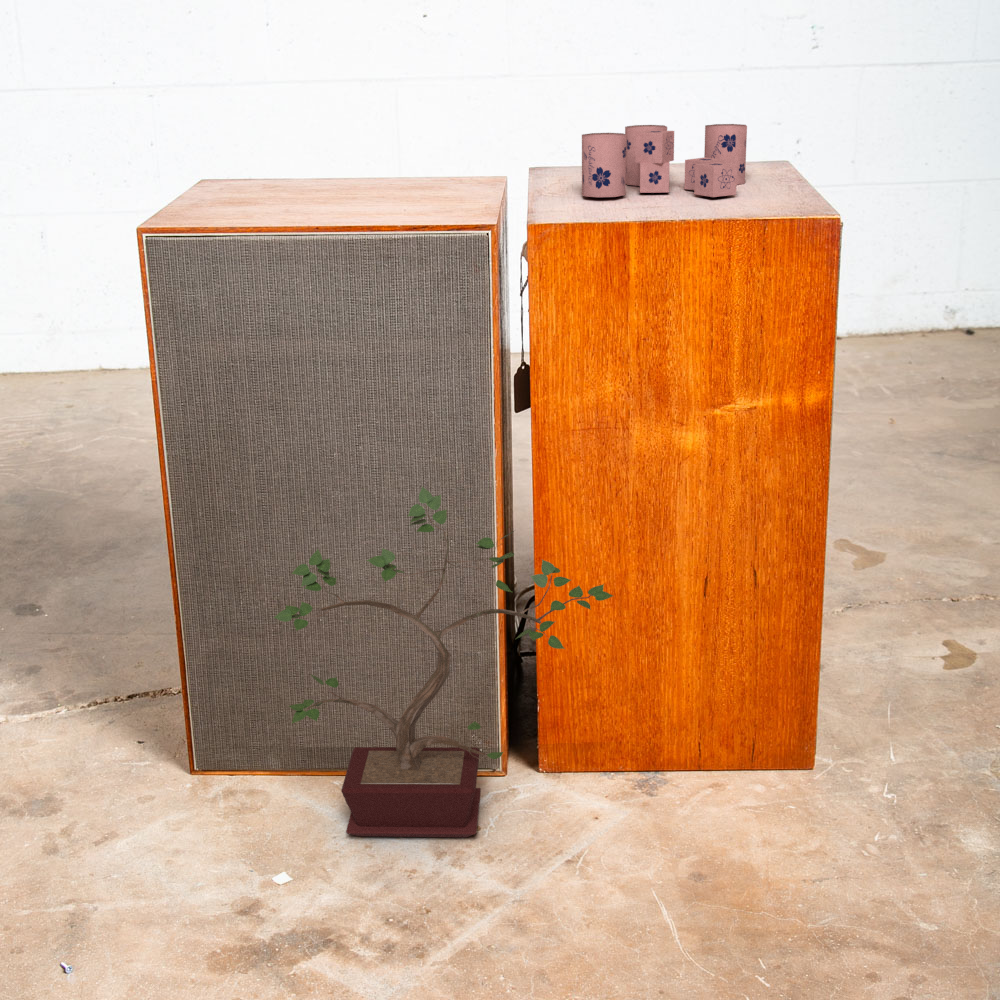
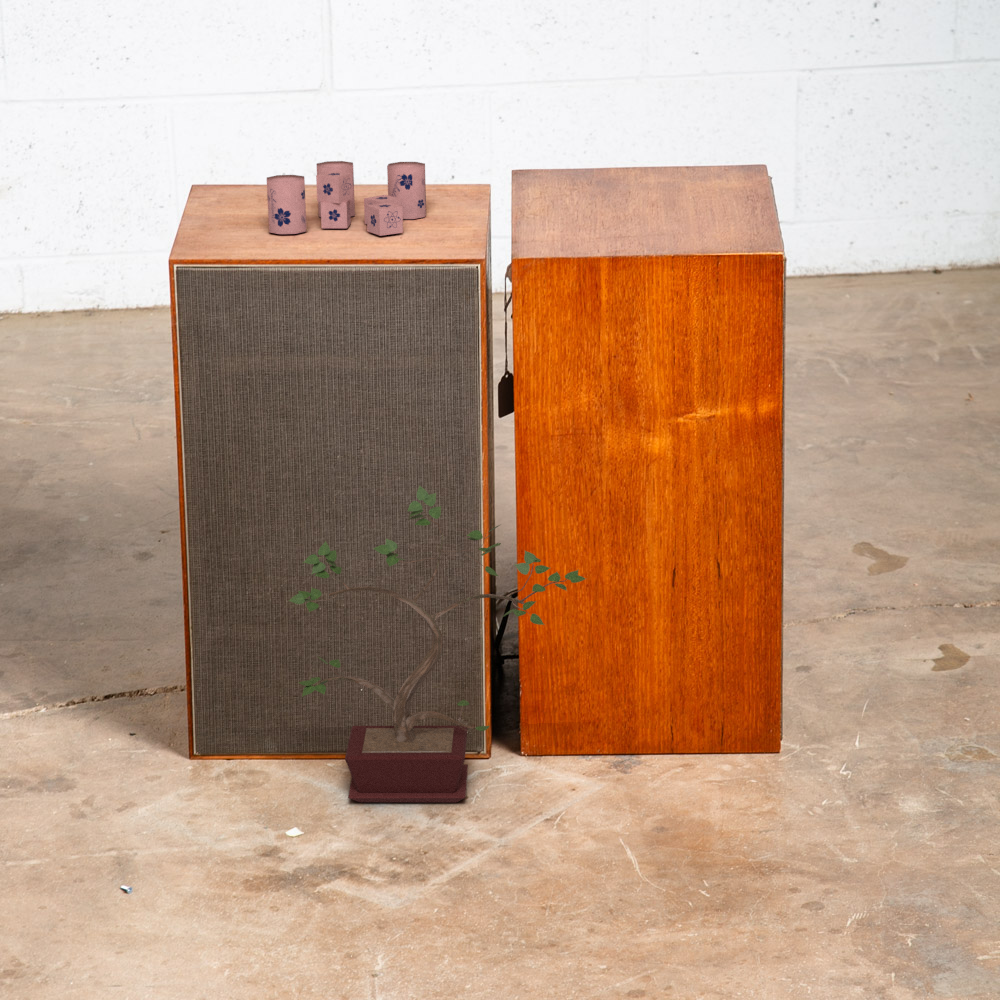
candle: present [582,124,747,197] -> present [267,161,426,236]

